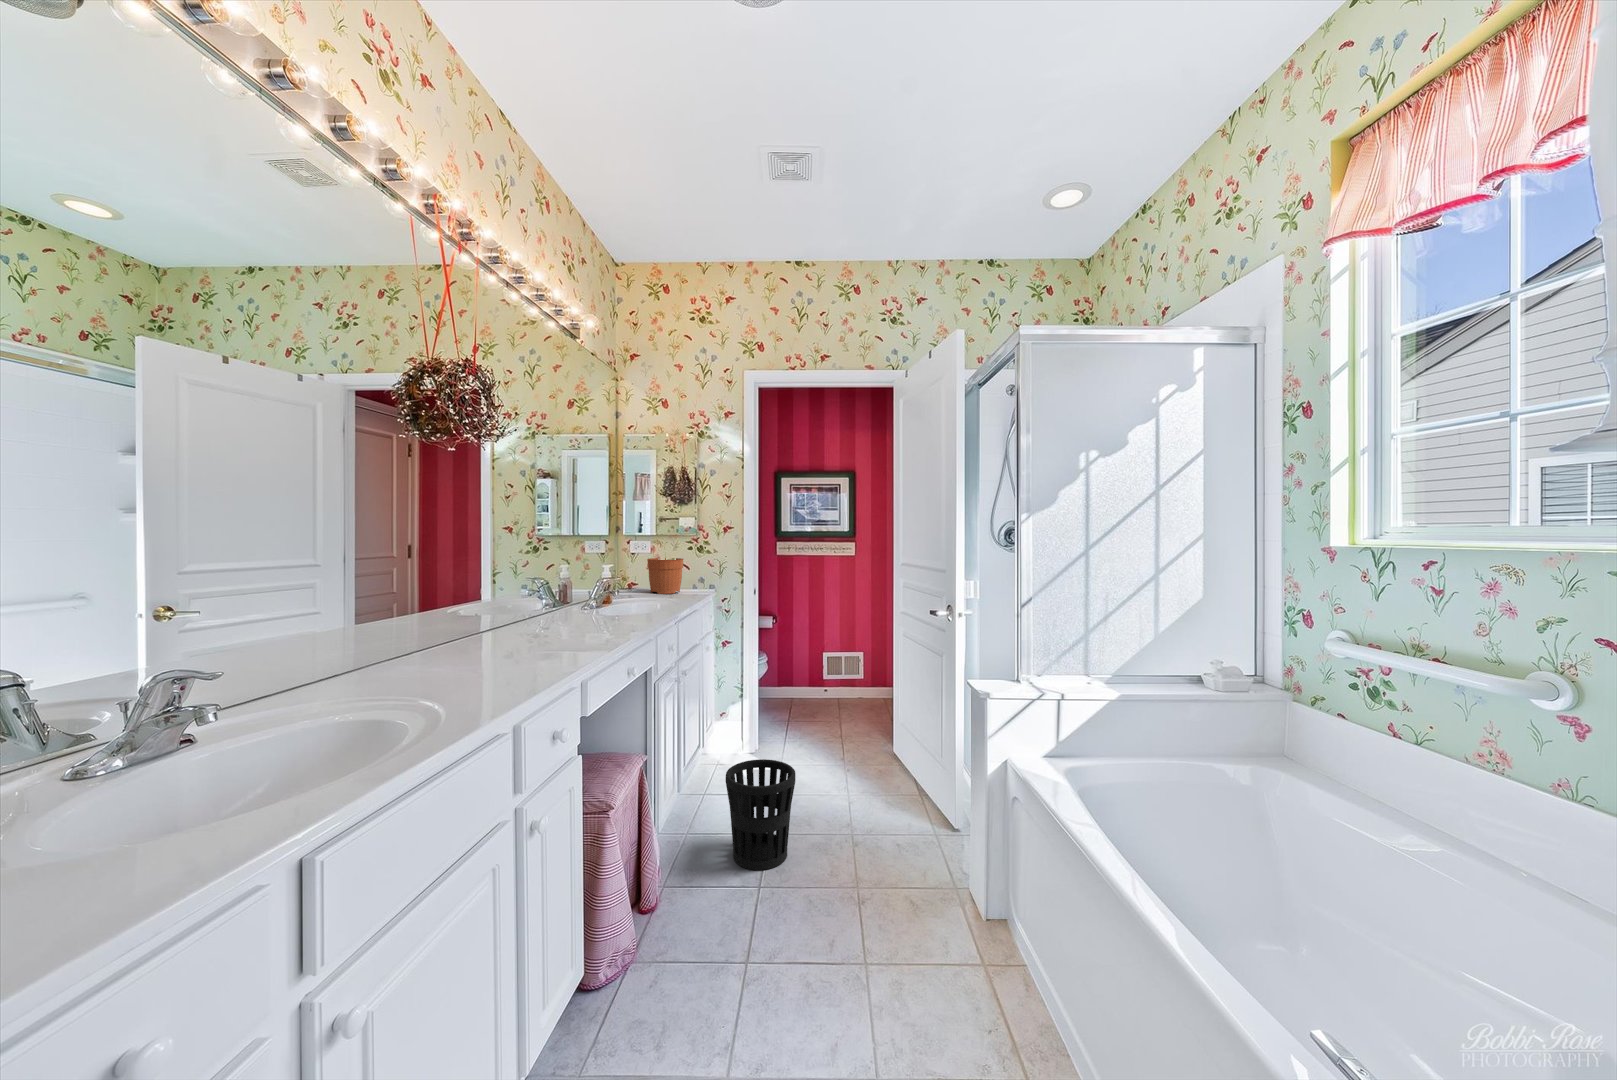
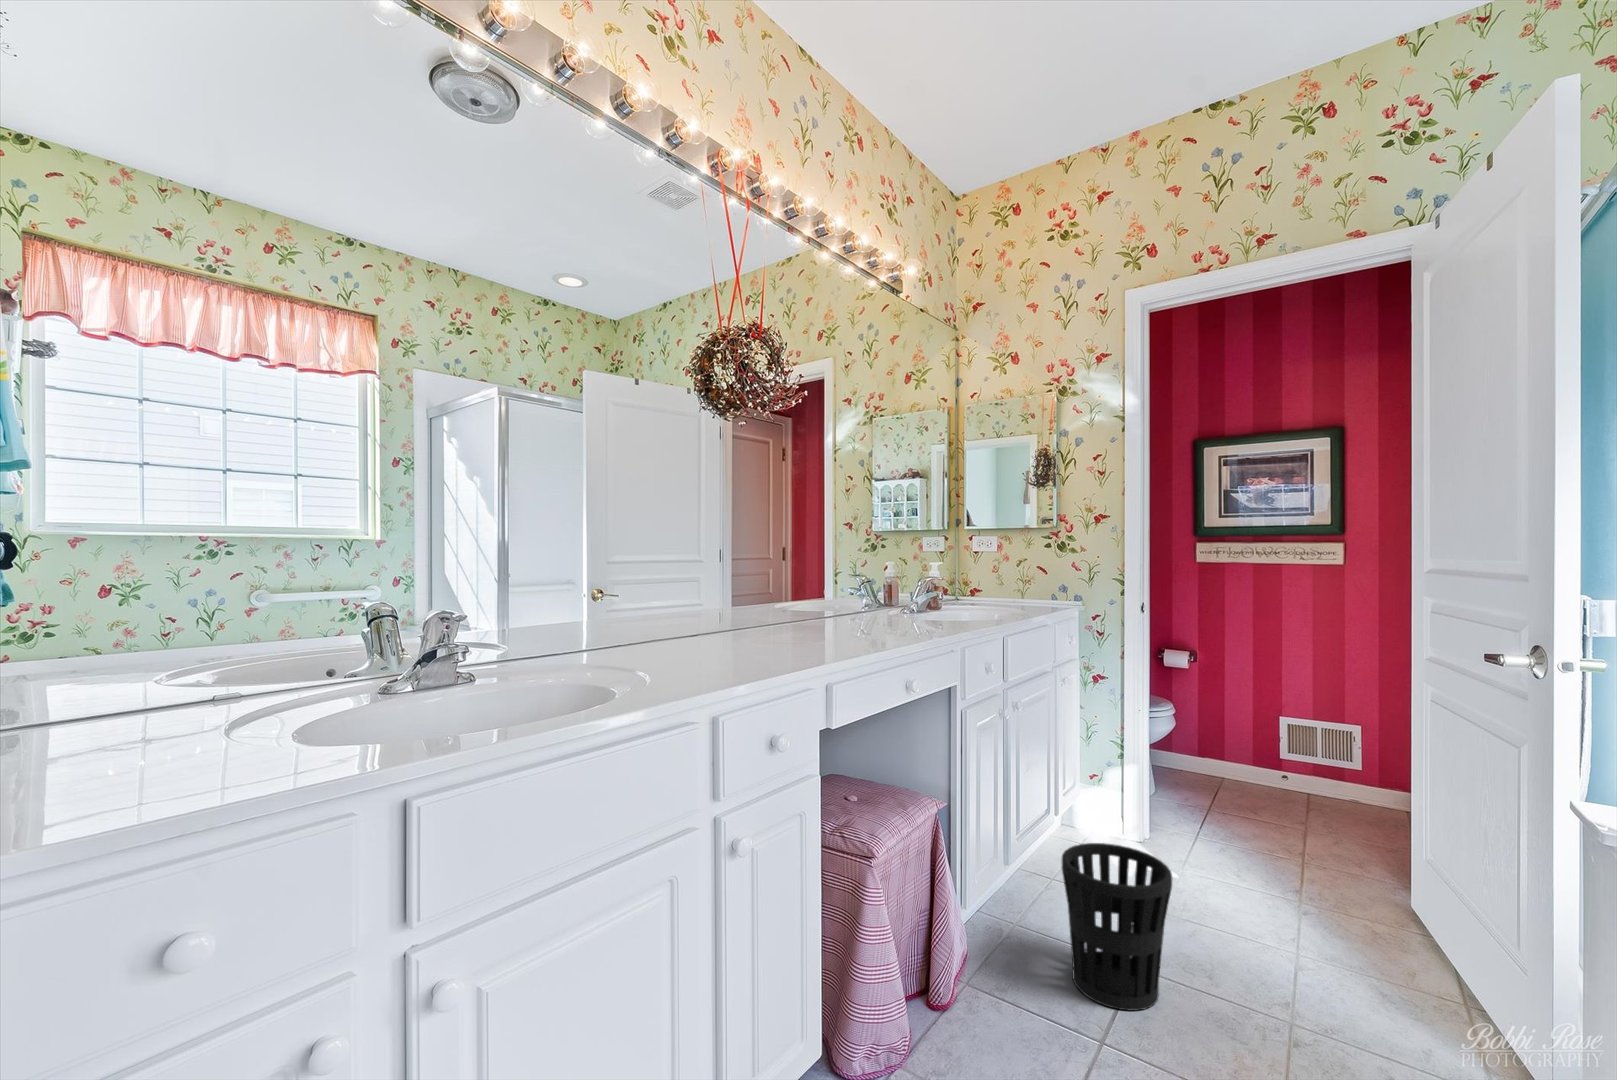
plant pot: present [647,542,683,594] -> none [991,537,1039,604]

